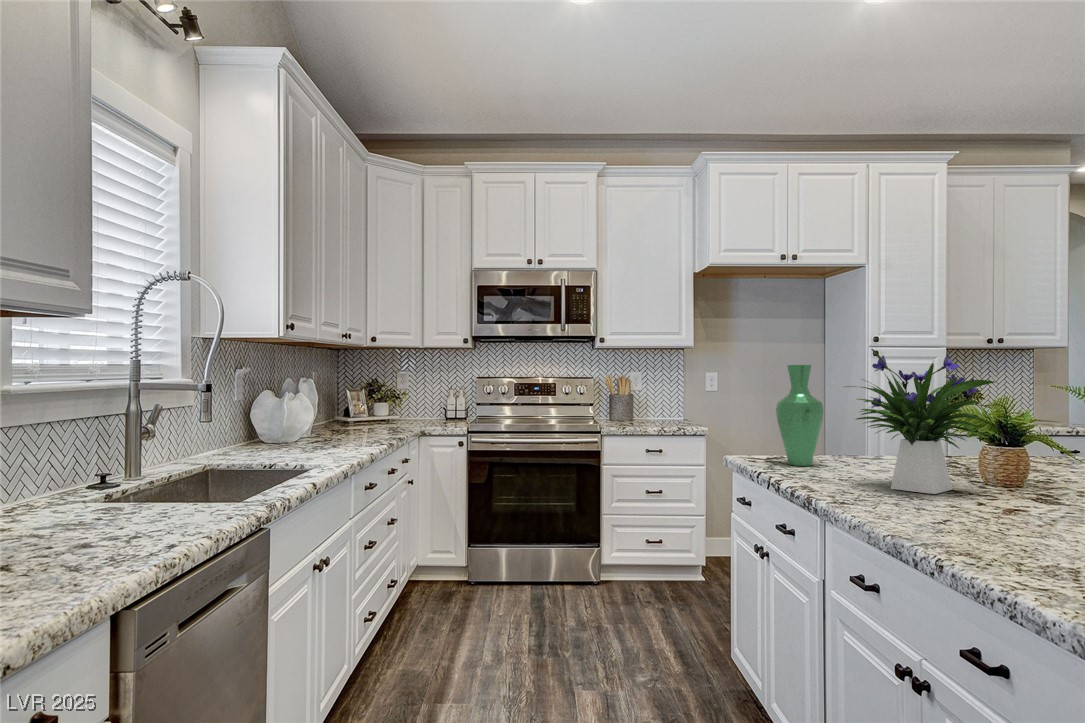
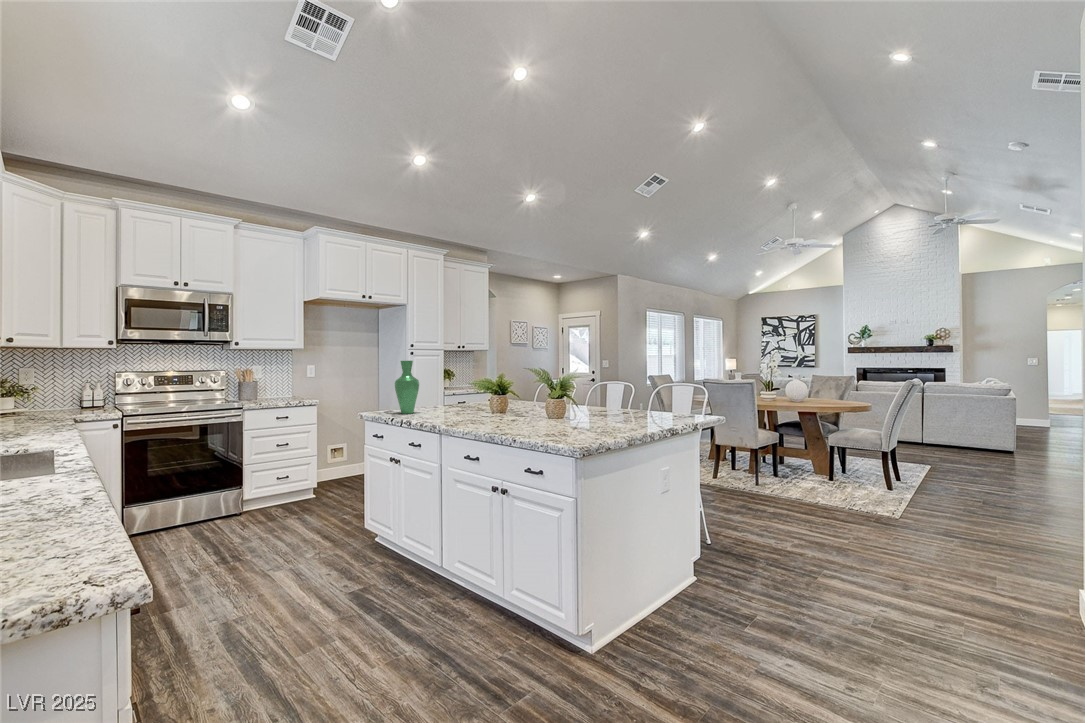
flower arrangement: present [845,349,995,494] -> none [444,352,505,418]

